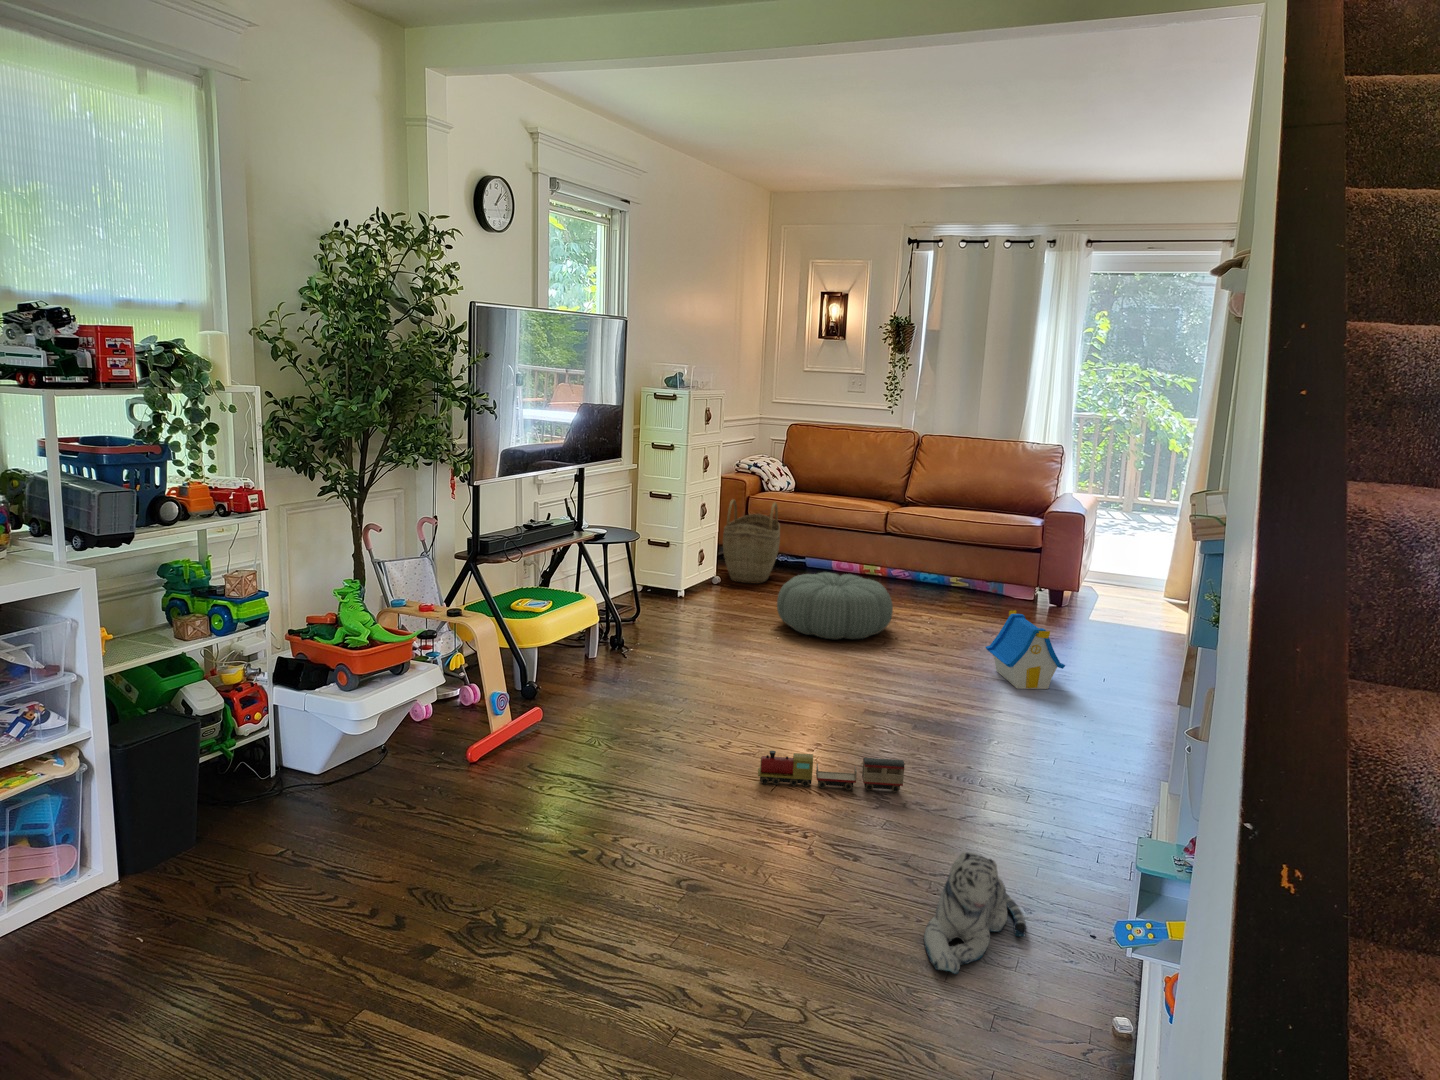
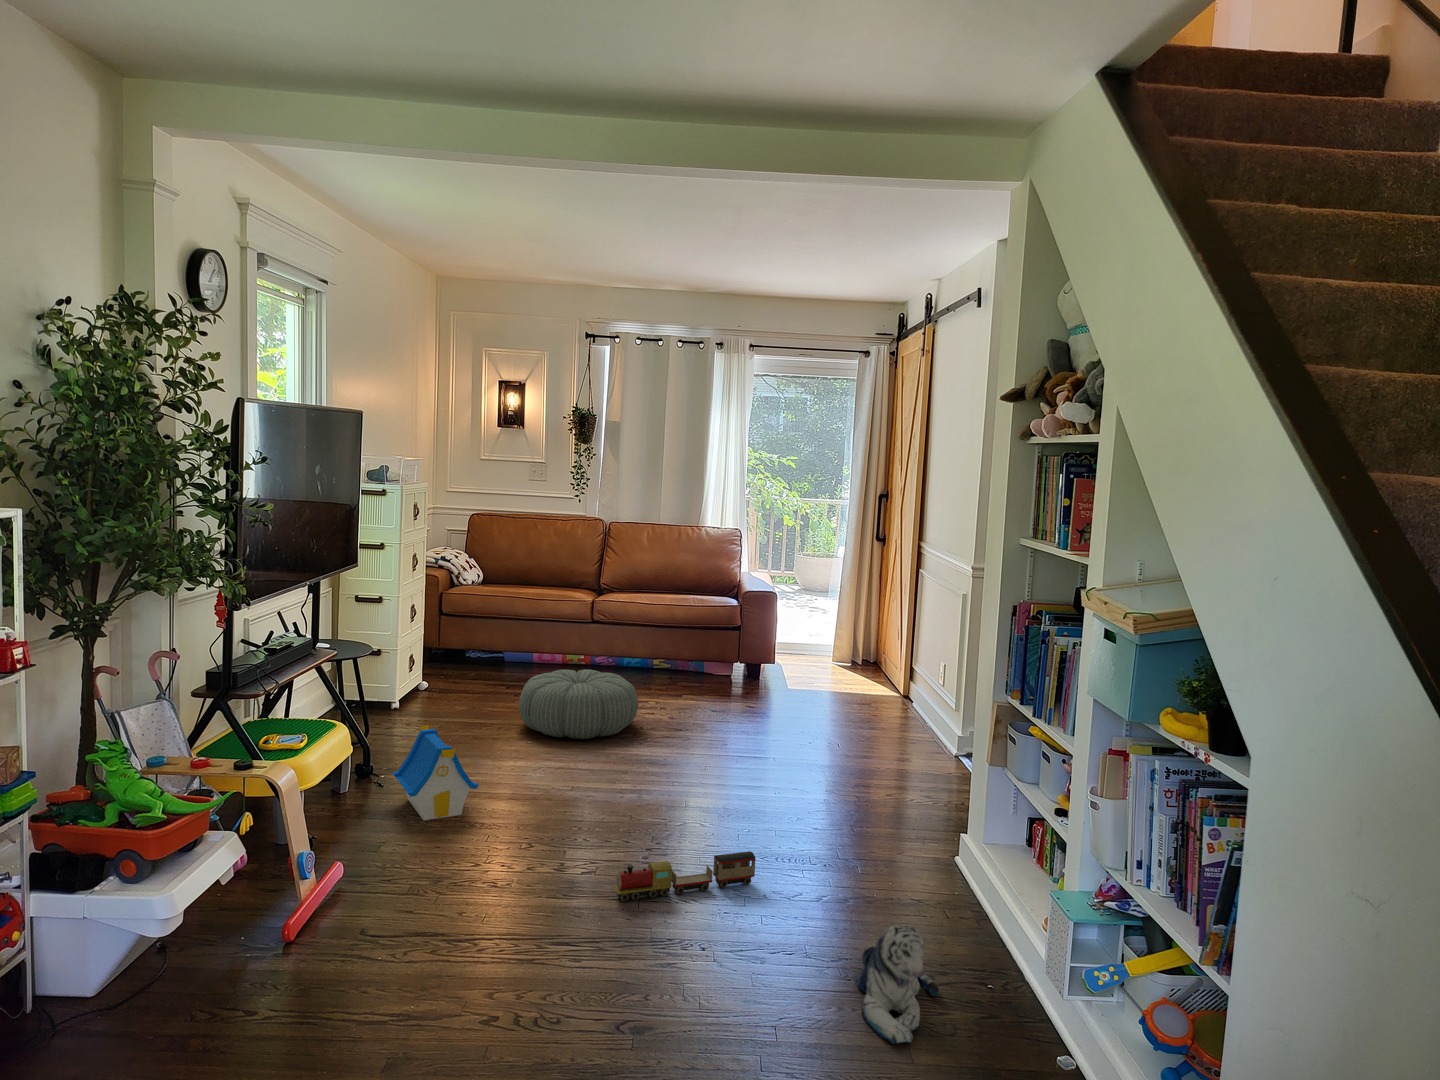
woven basket: present [723,499,780,584] -> none [427,598,488,688]
toy house: present [986,610,1065,689] -> present [393,725,479,820]

